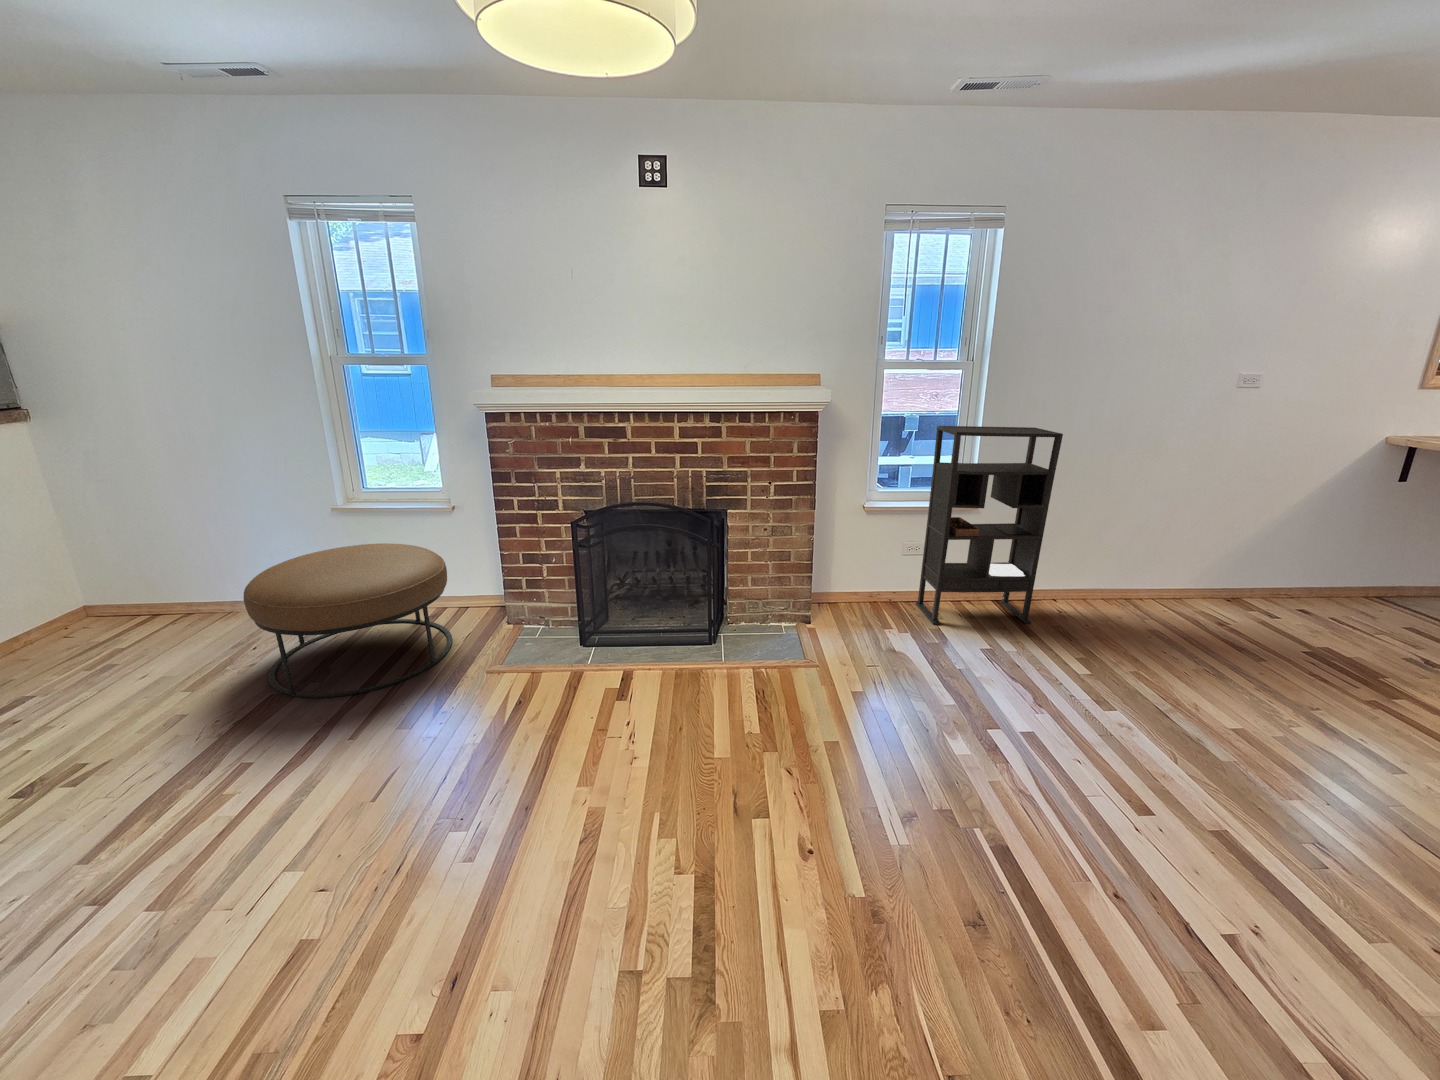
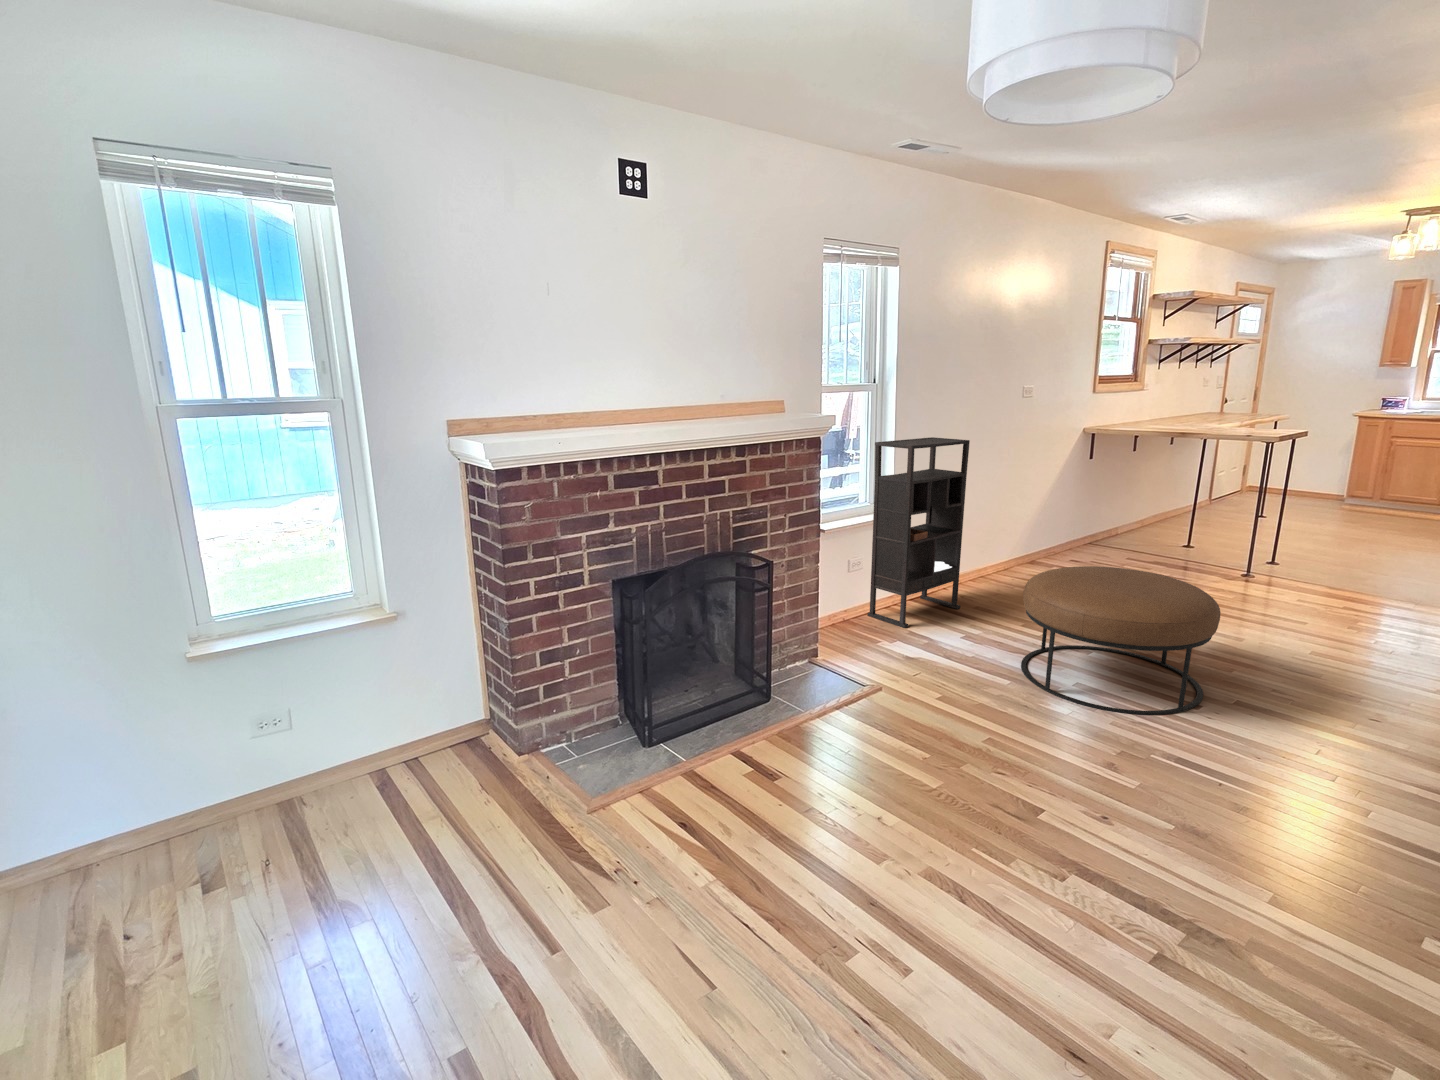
ottoman: present [244,543,452,698] -> present [1021,566,1221,715]

